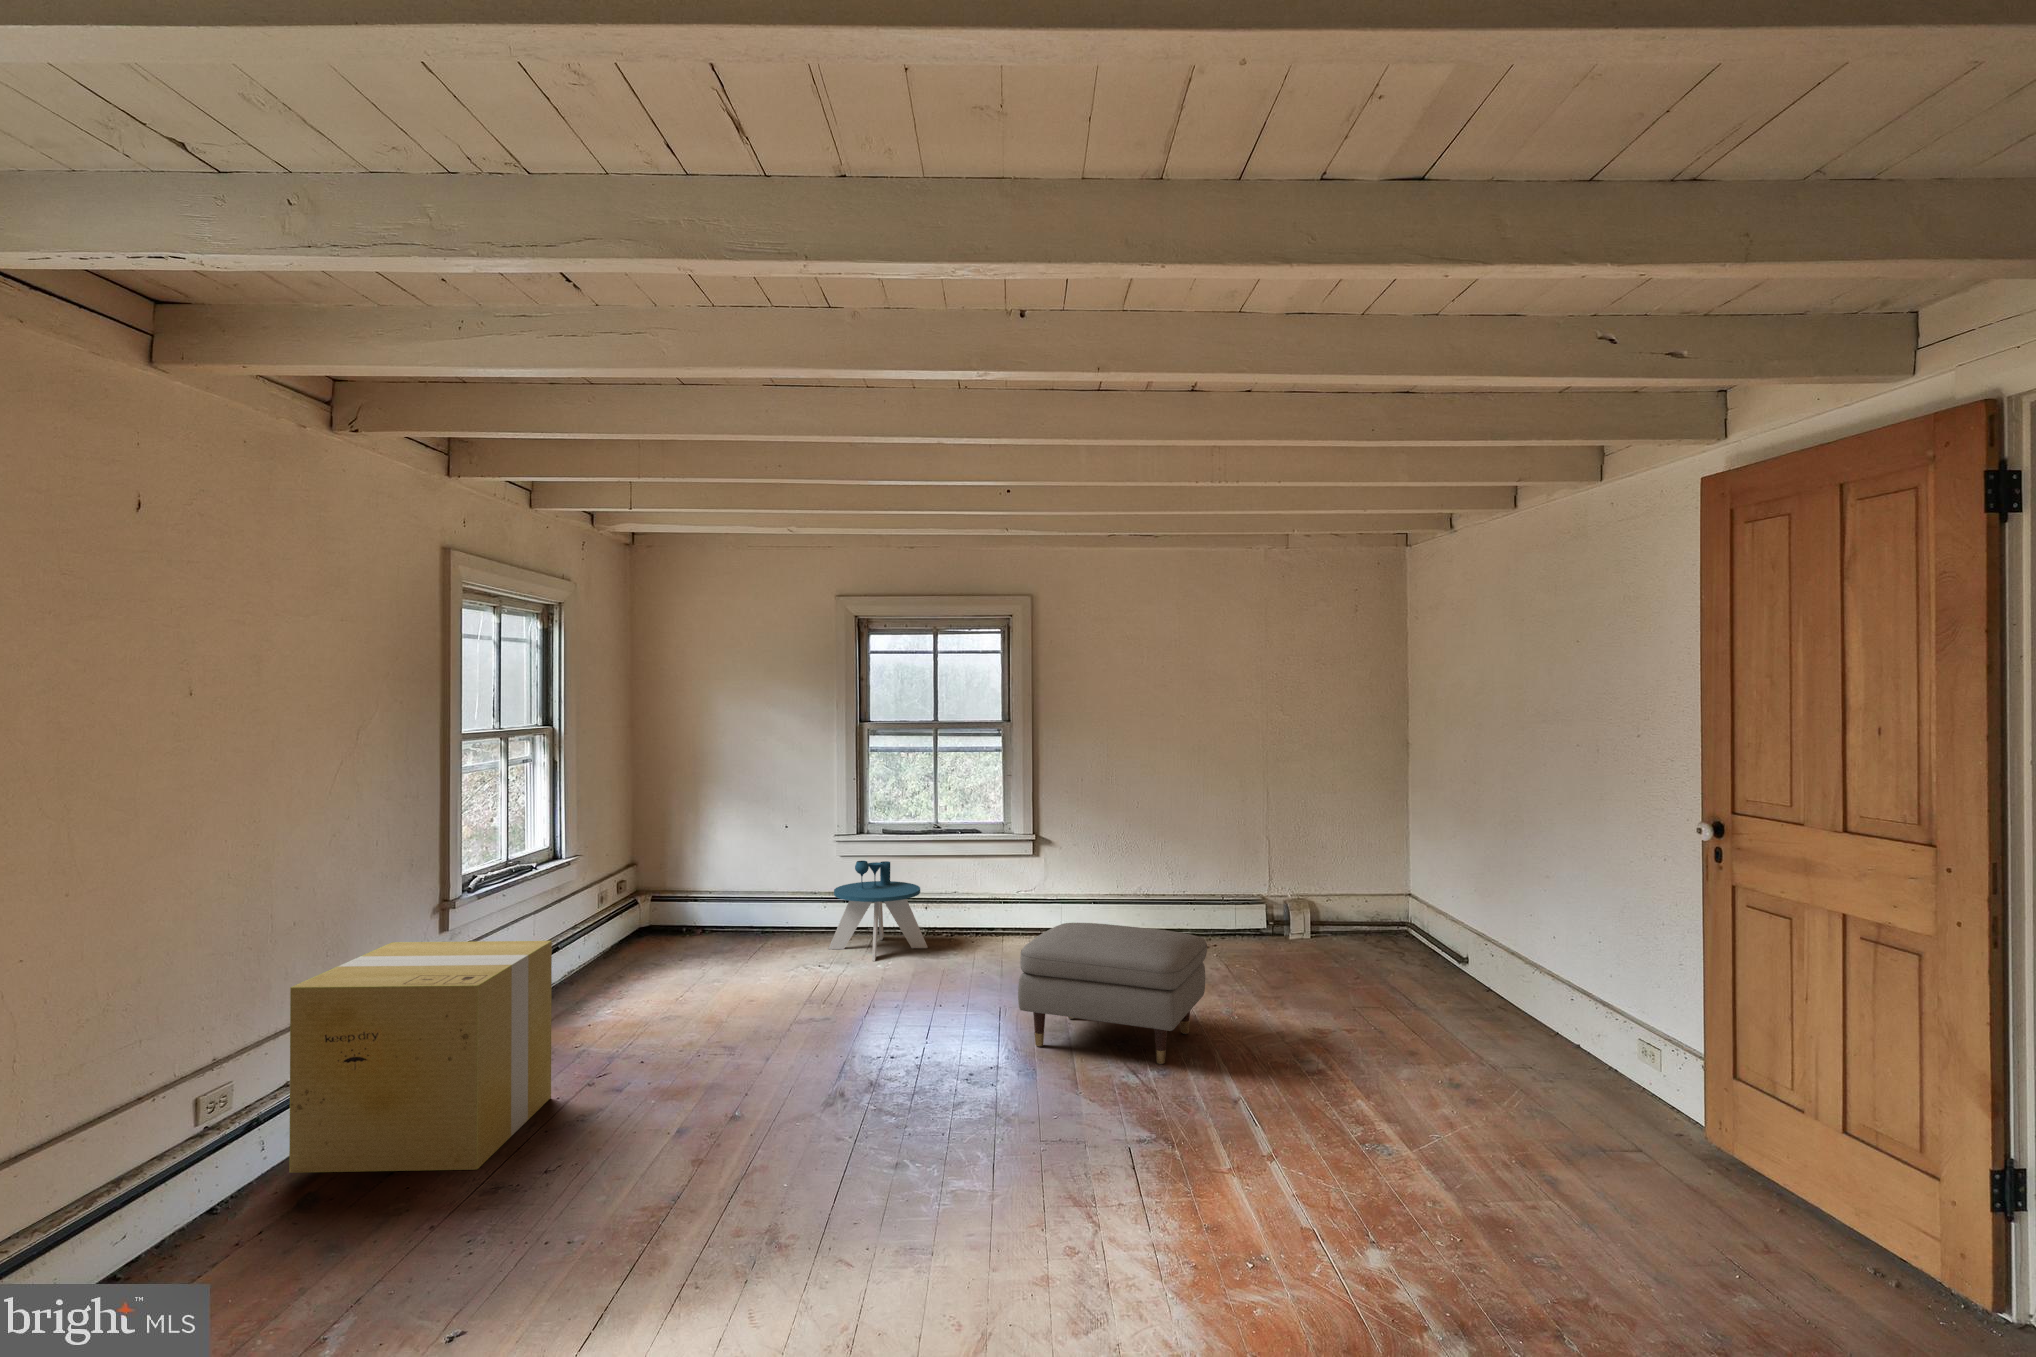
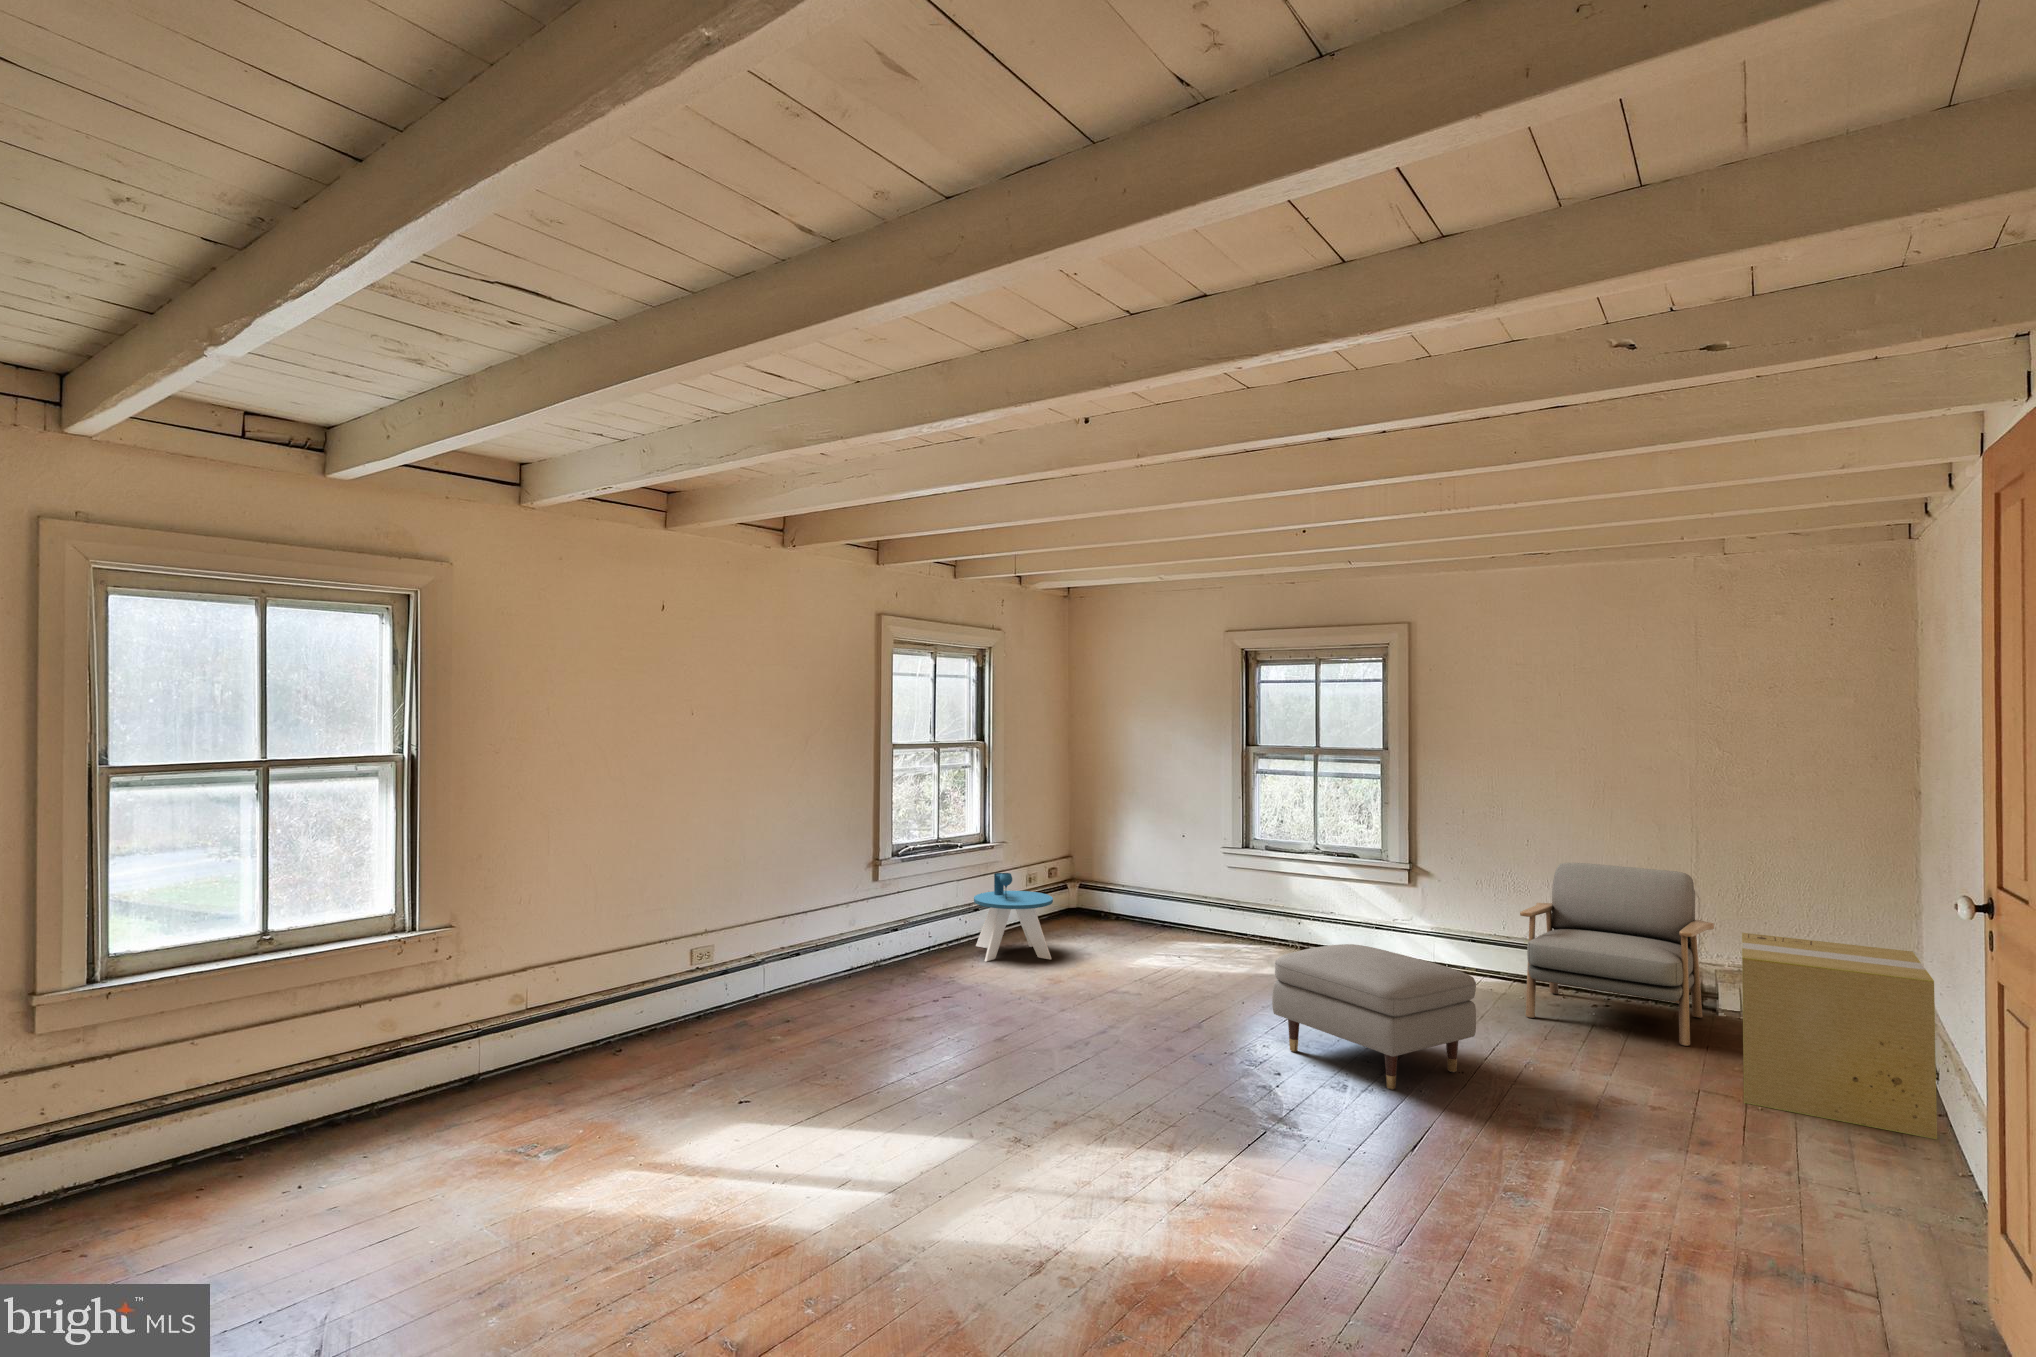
armchair: none [1155,819,1309,970] -> present [1520,863,1714,1046]
side table: present [828,861,928,961] -> present [974,873,1053,962]
cardboard box: present [289,941,552,1173] -> present [1742,933,1937,1139]

